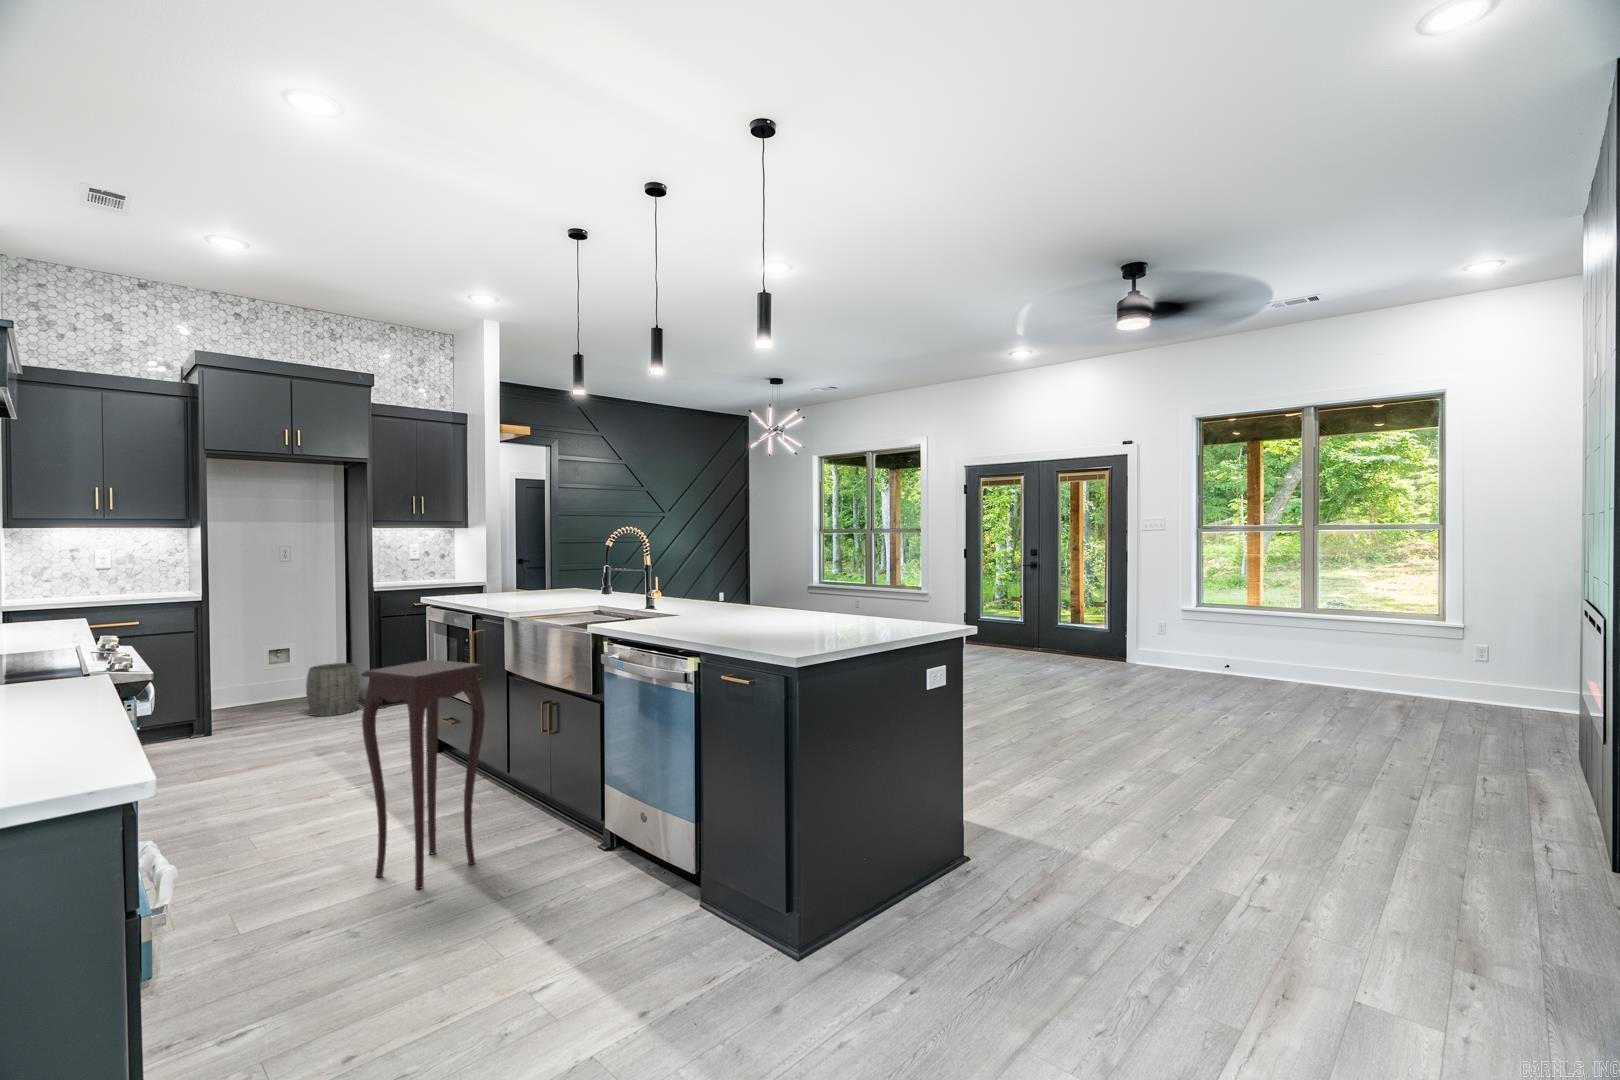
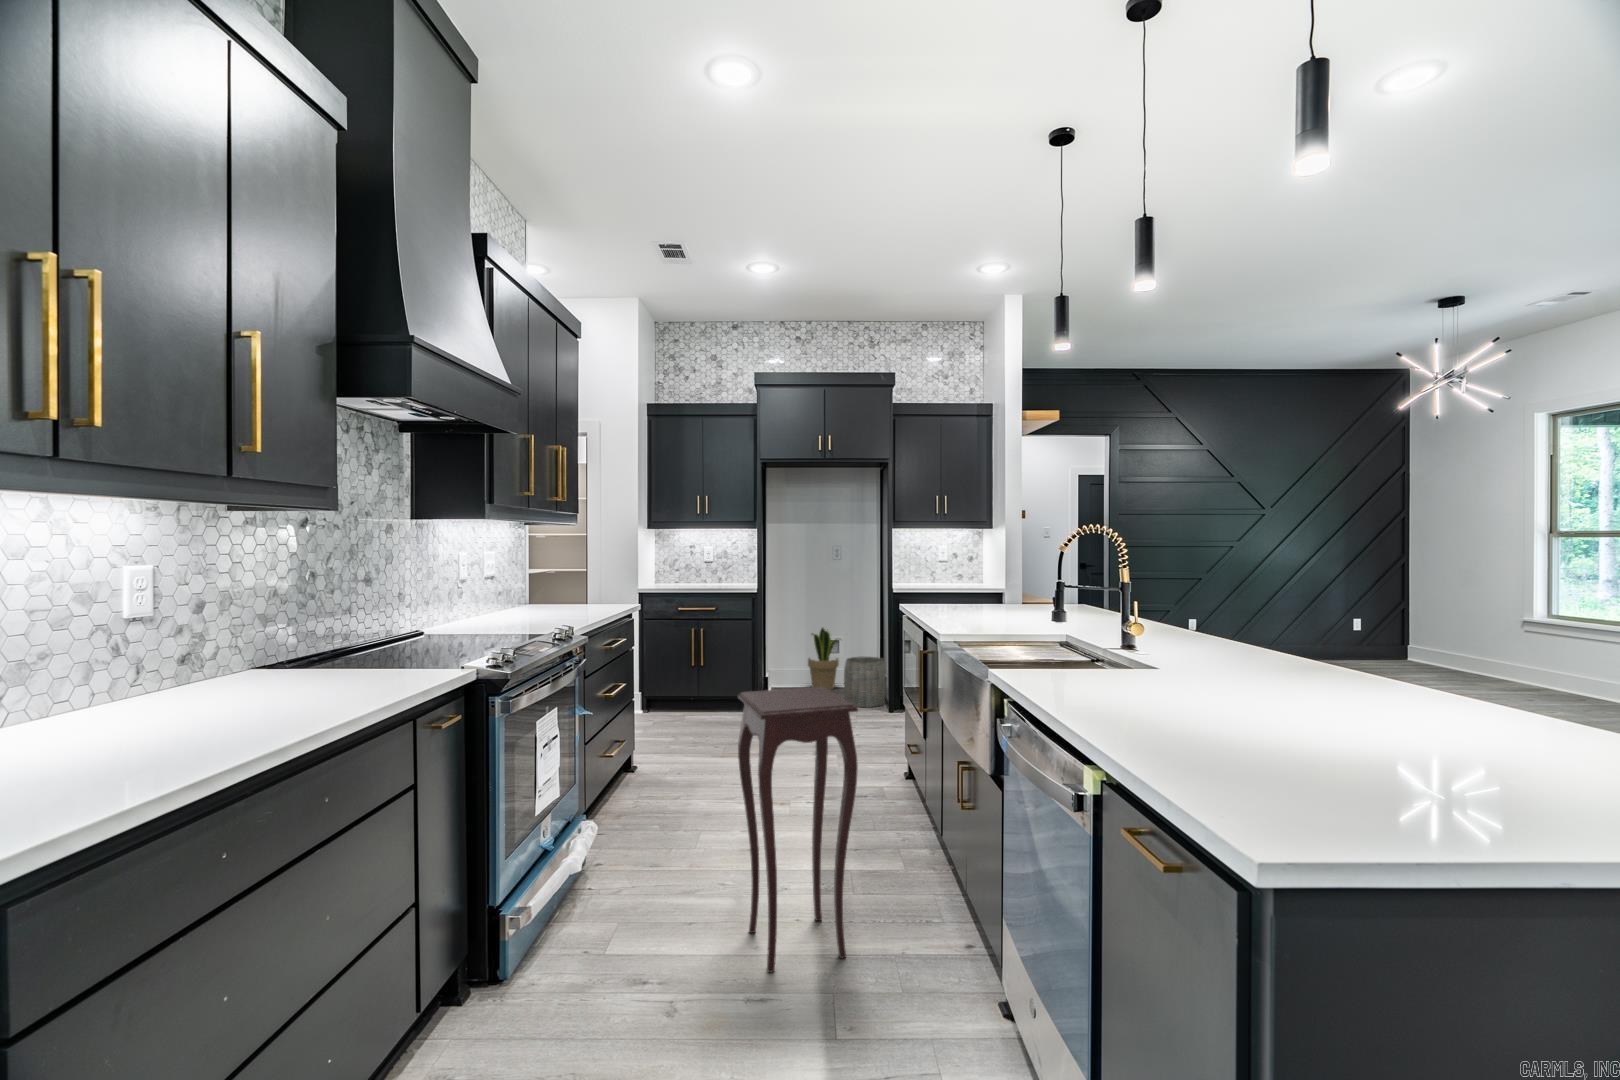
potted plant: none [245,639,293,710] -> present [808,628,839,690]

